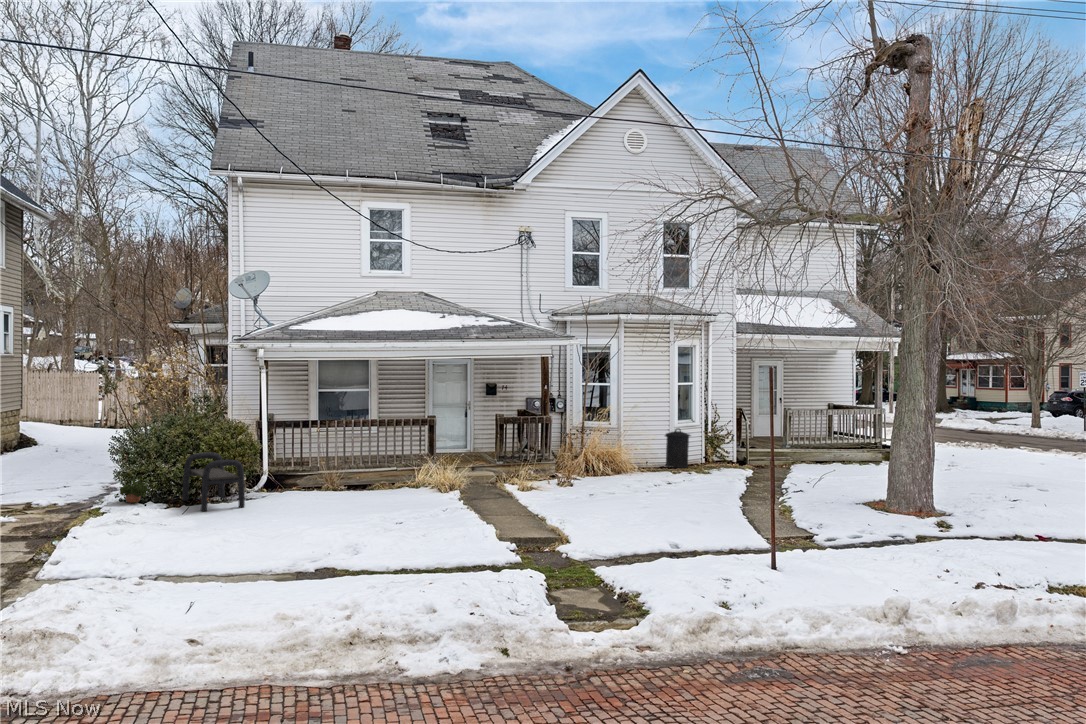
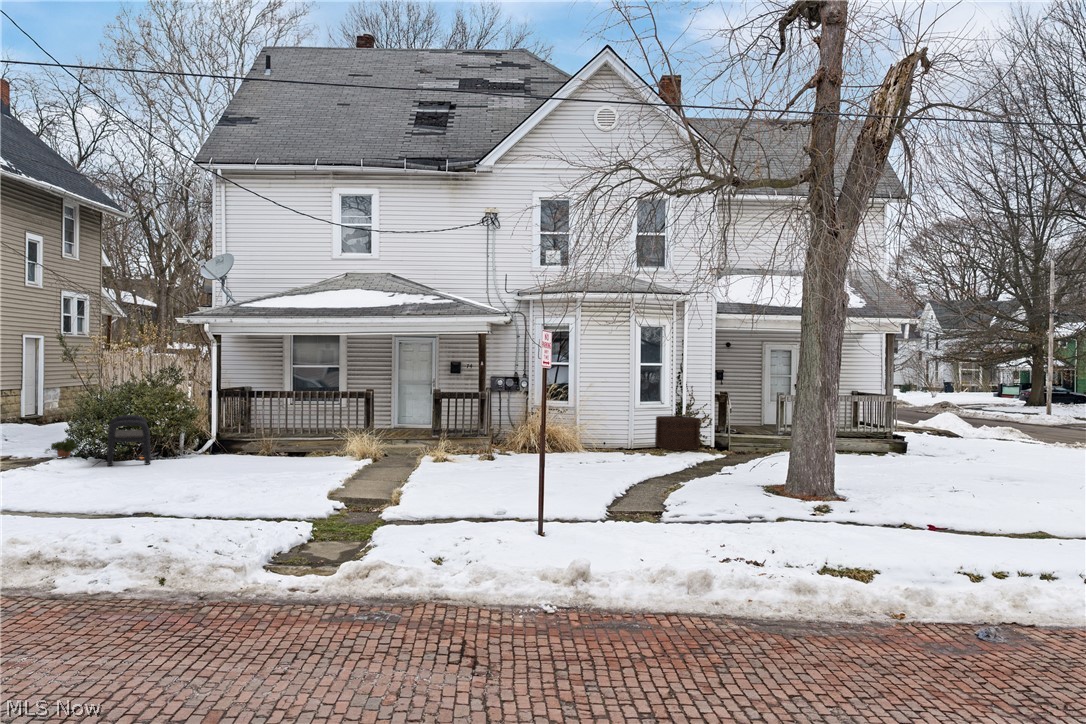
trash can: present [665,428,691,468] -> none [620,409,650,450]
wooden crate: none [691,432,734,467] -> present [655,415,700,451]

